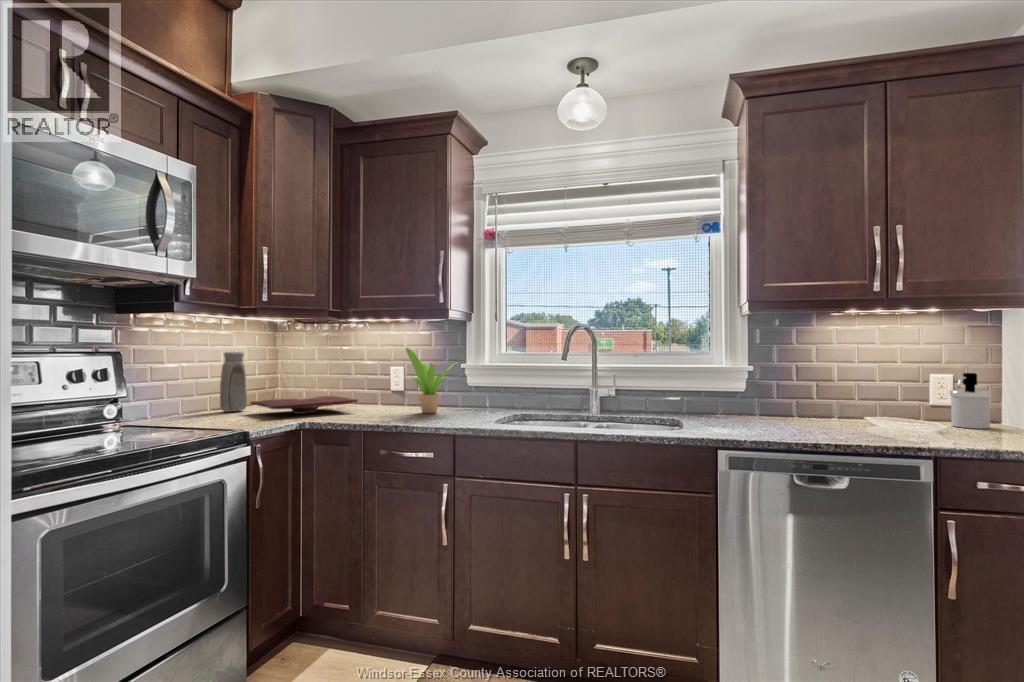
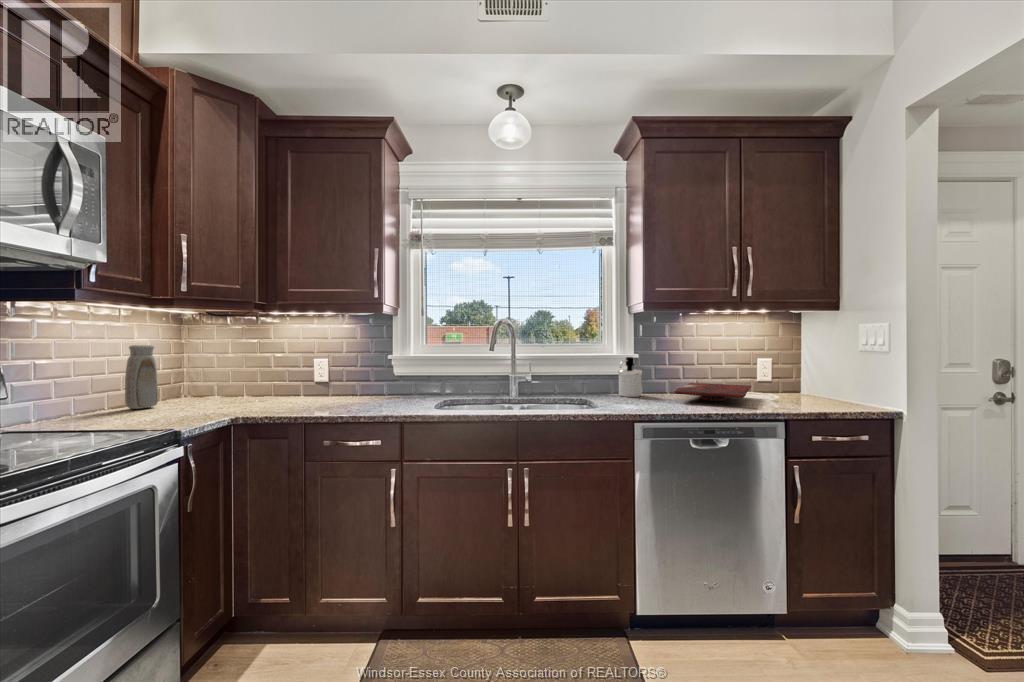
potted plant: present [406,348,457,413] -> none [337,340,389,401]
soap dispenser: present [950,373,991,429] -> present [618,357,642,397]
cutting board: present [250,396,358,414] -> present [674,383,751,401]

